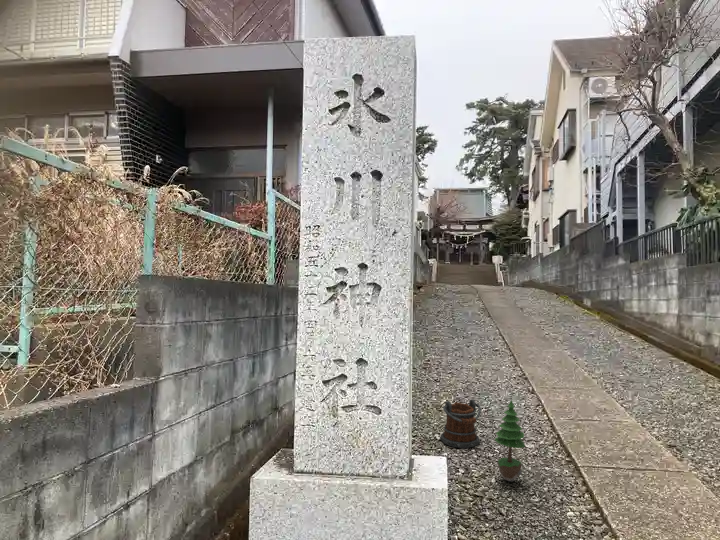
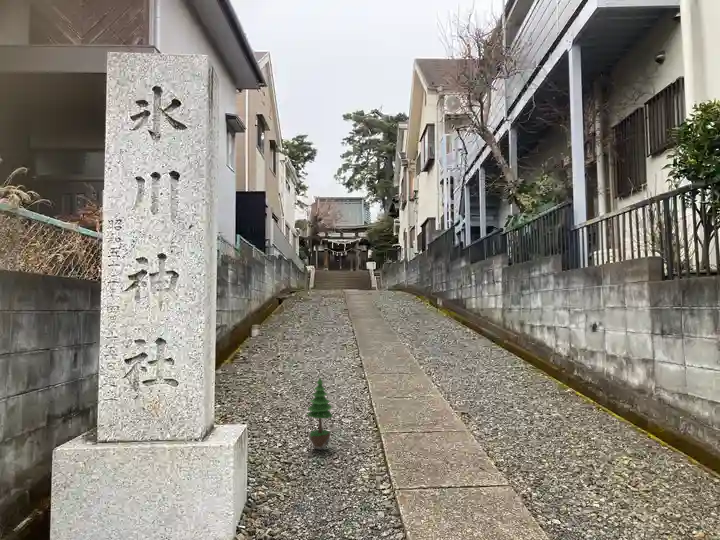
bucket: present [440,399,481,448] -> none [268,384,305,428]

